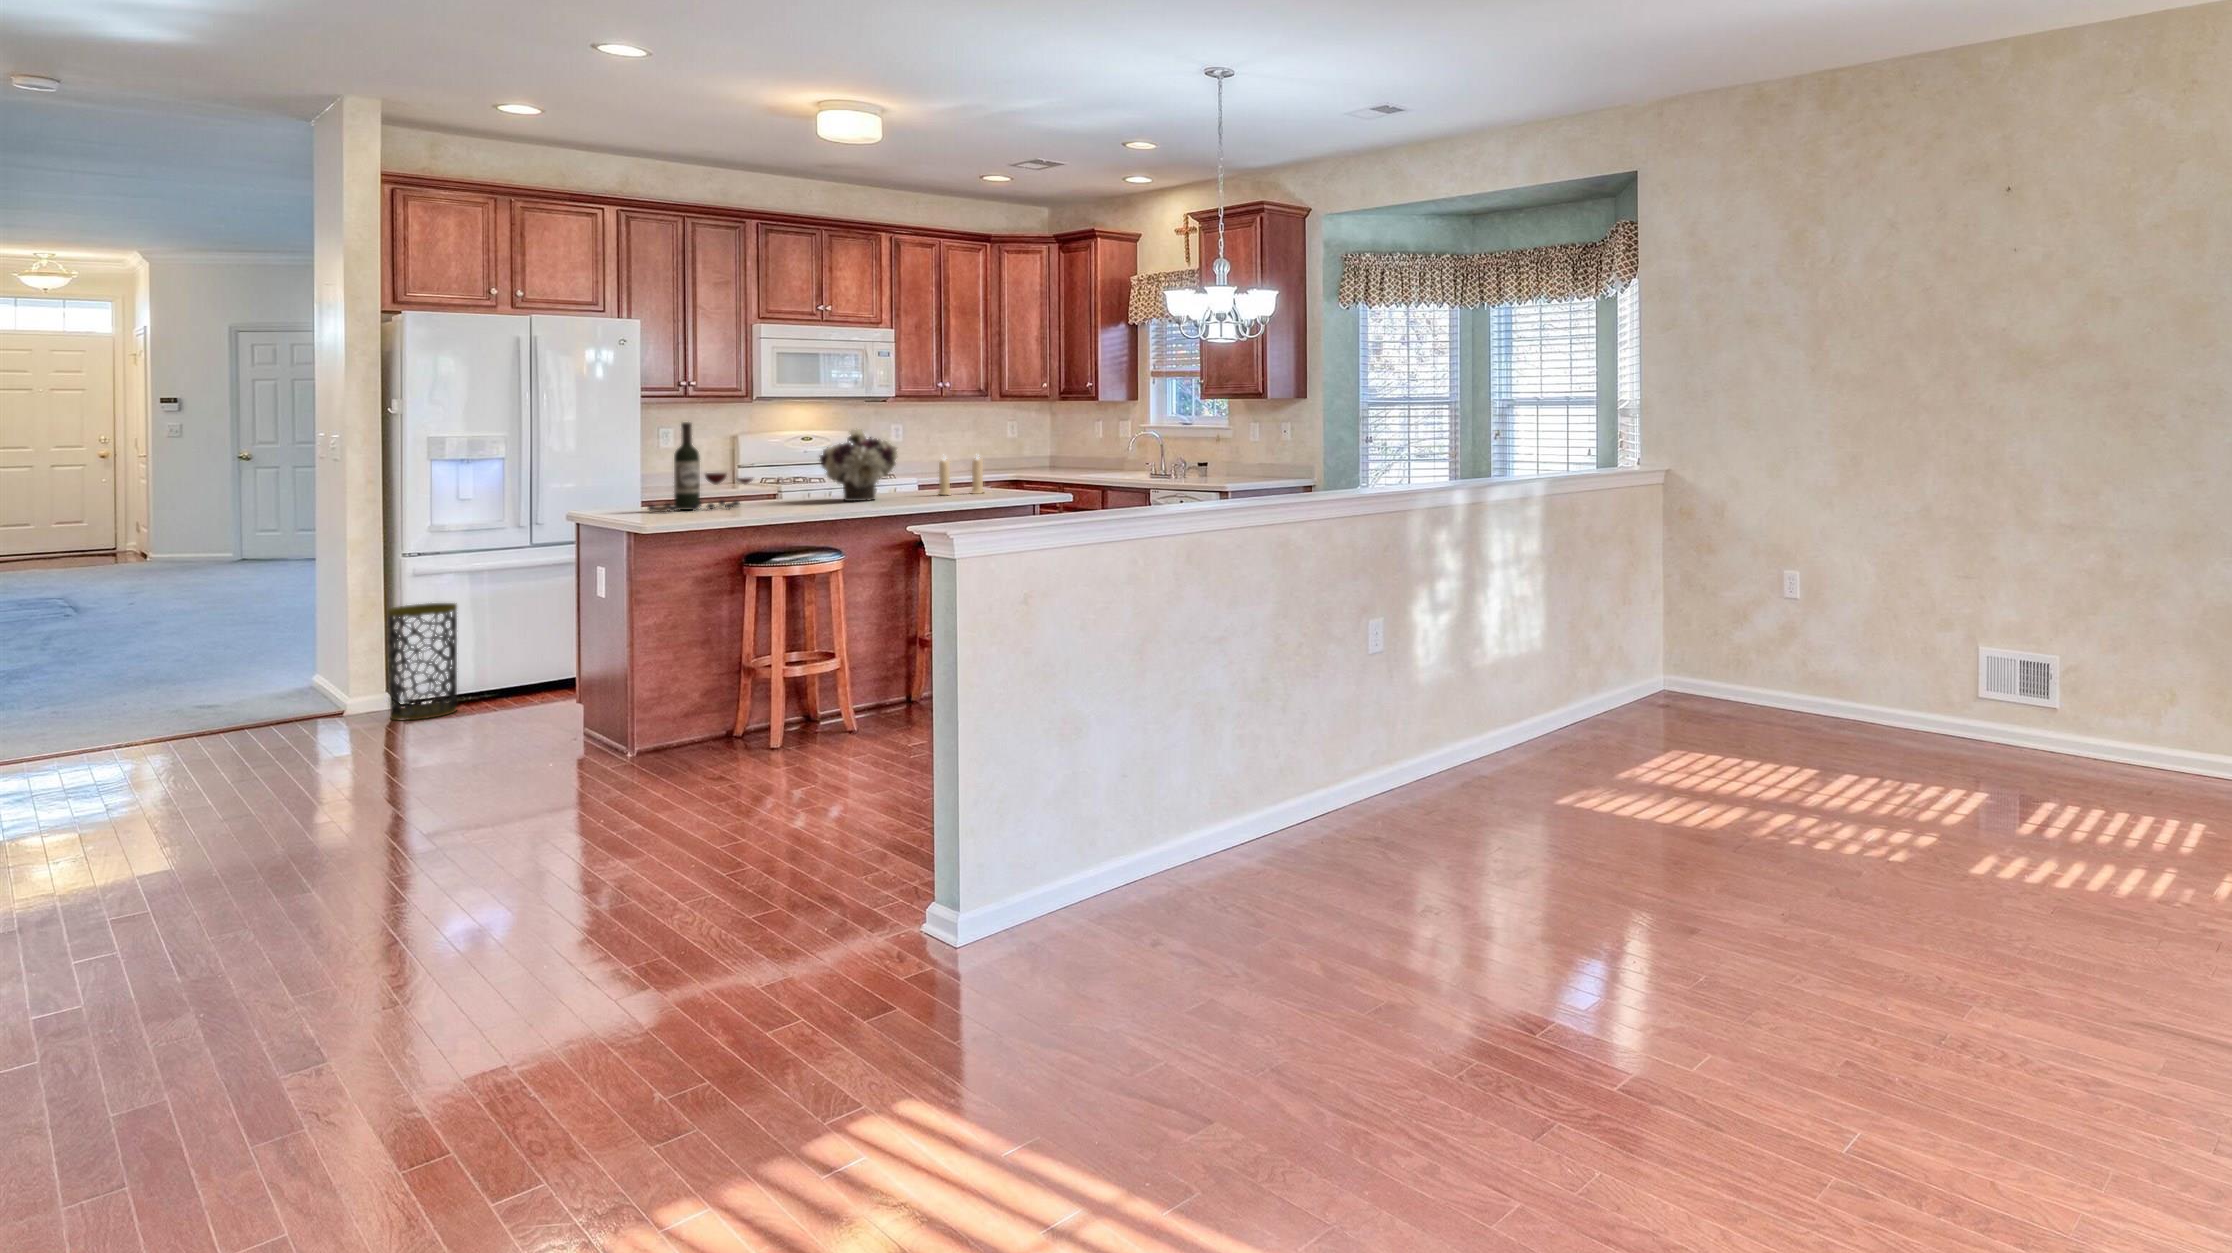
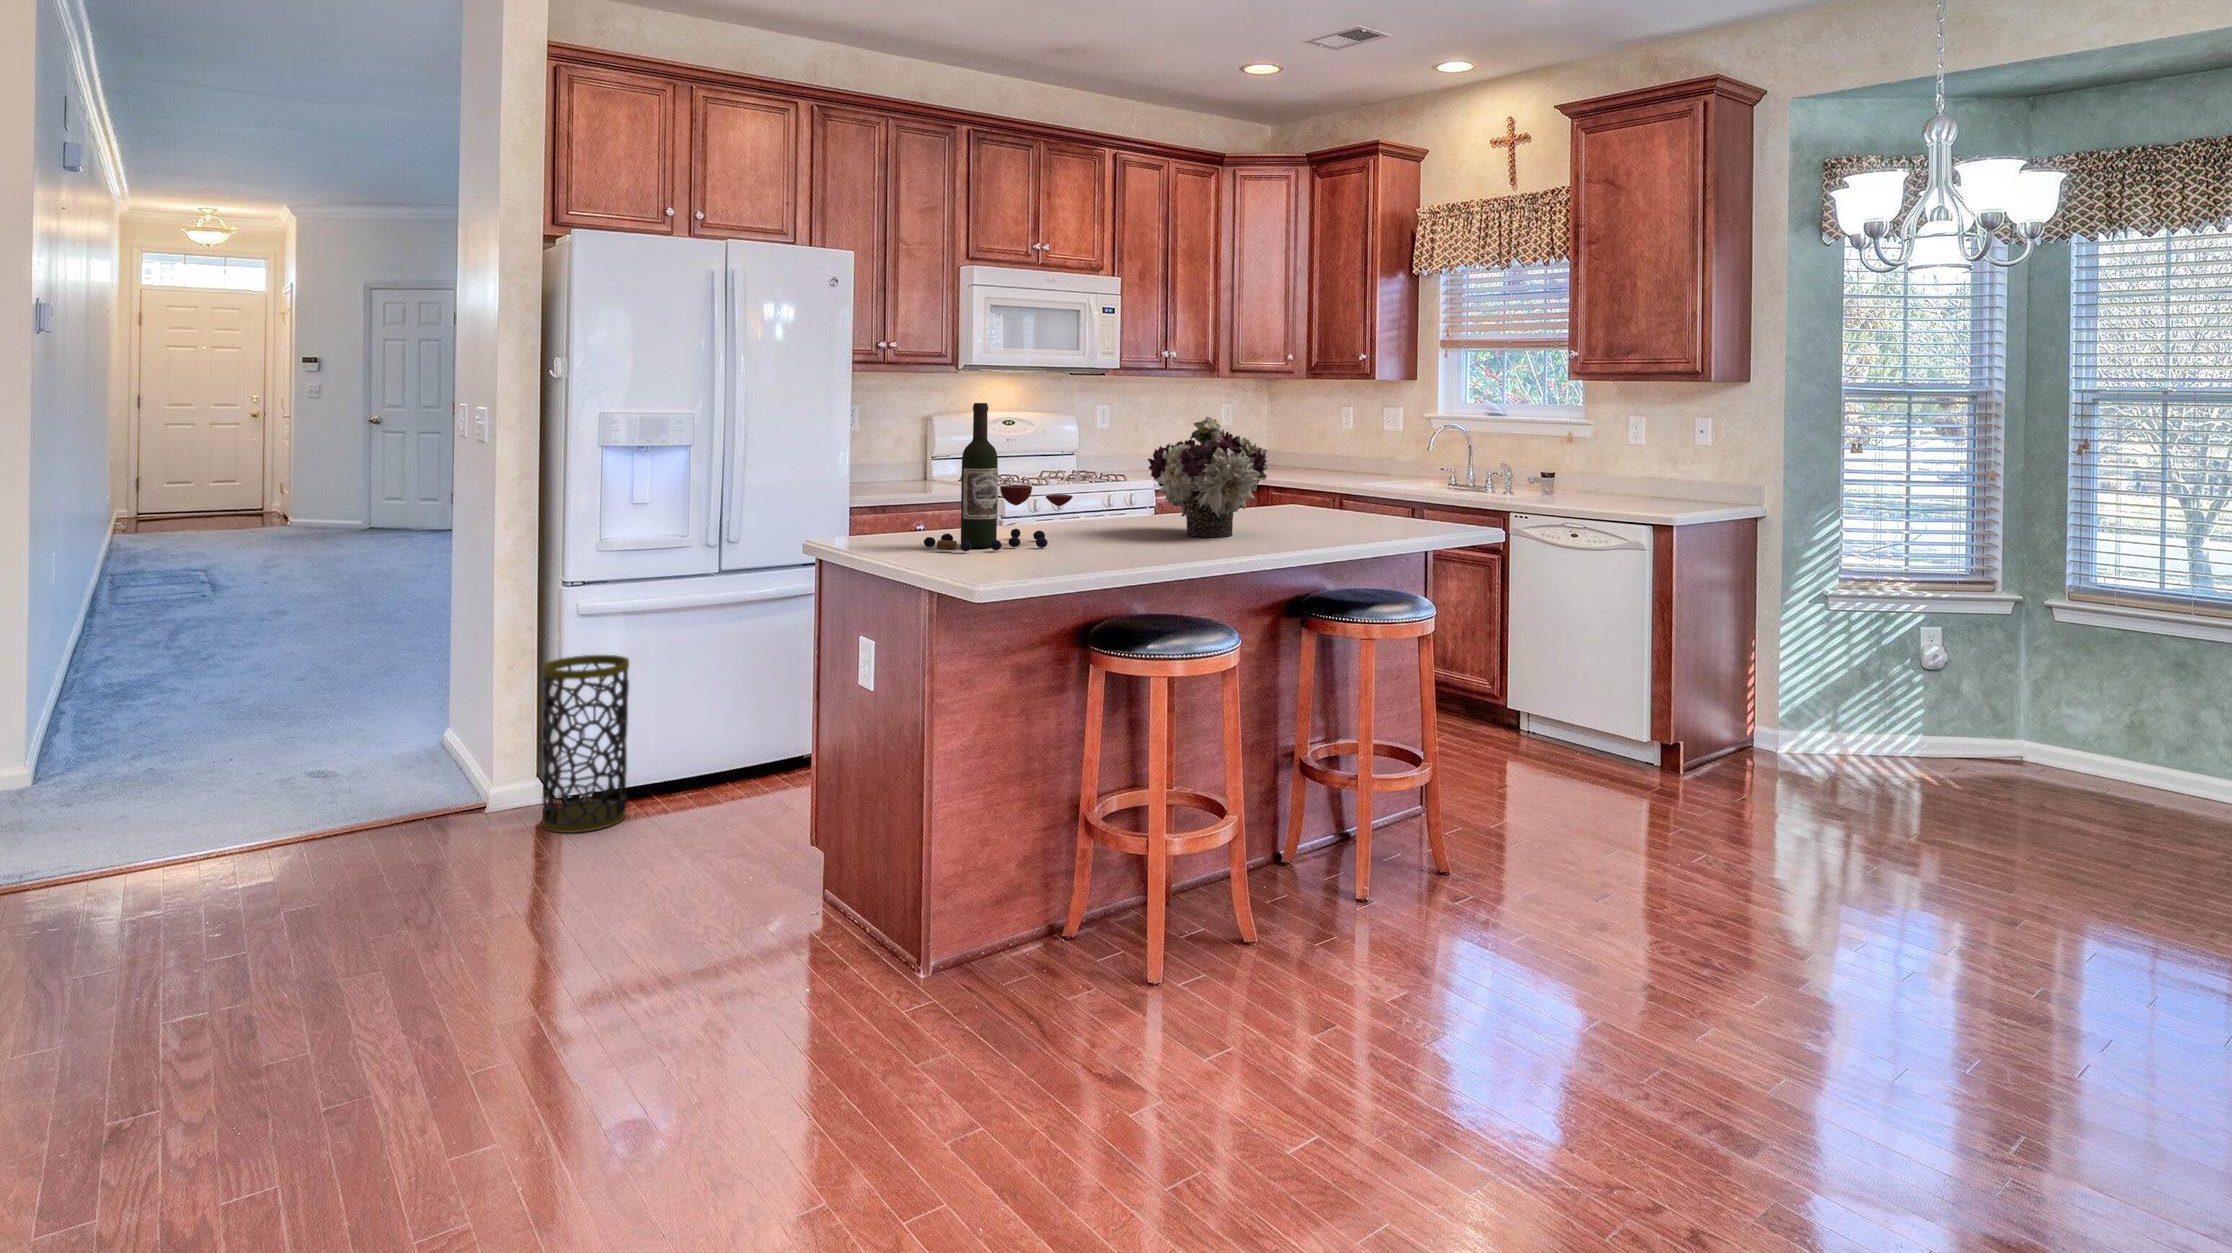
candle: present [939,456,983,495] -> none [1306,458,1372,528]

